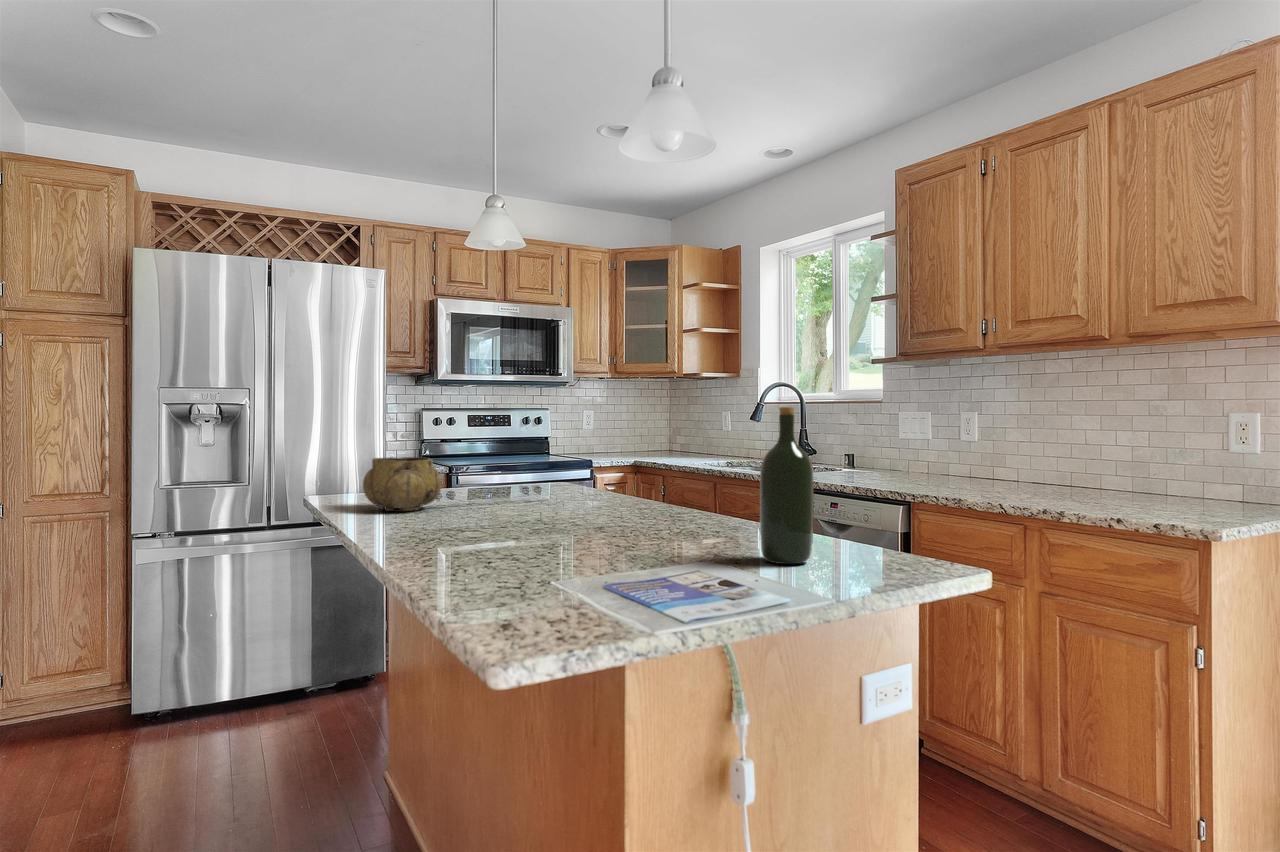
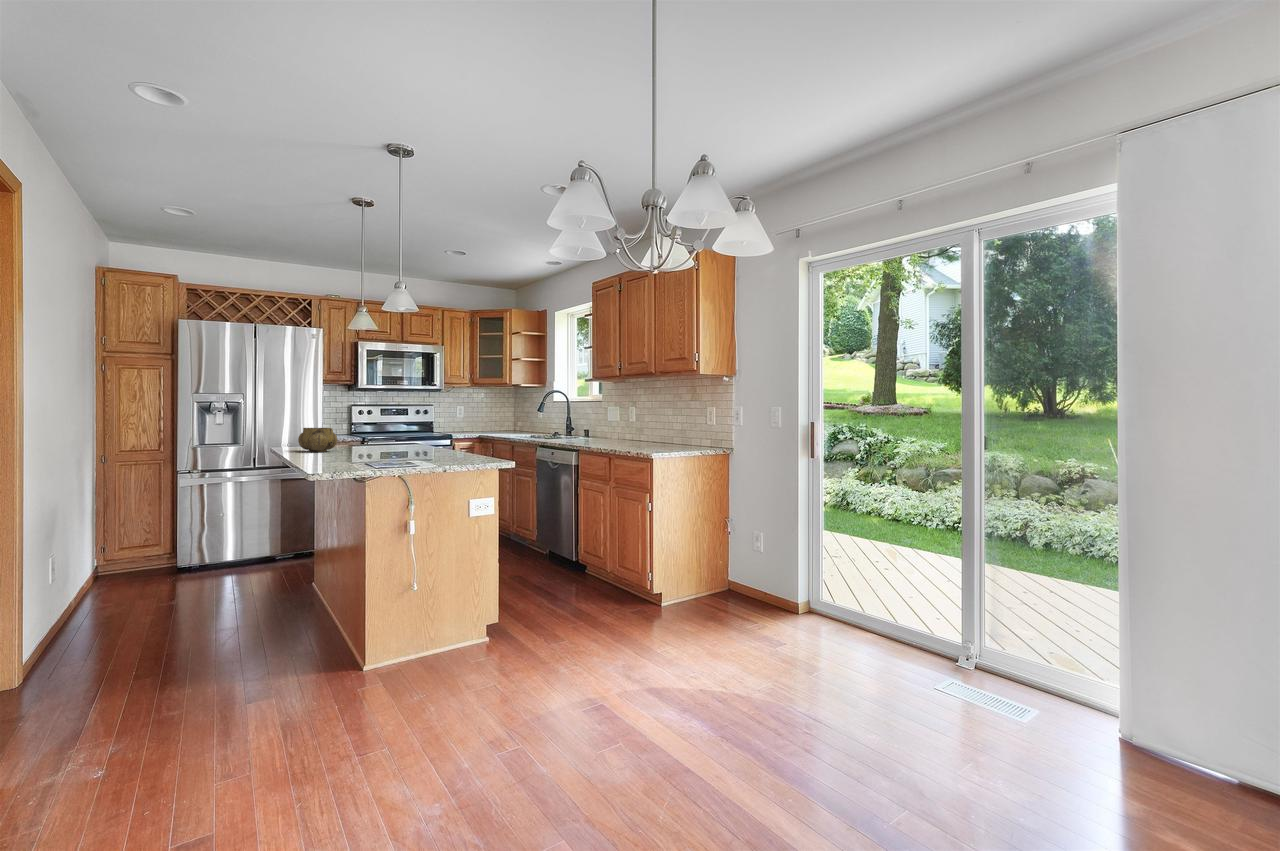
wine bottle: present [760,407,814,564] -> none [442,405,462,462]

